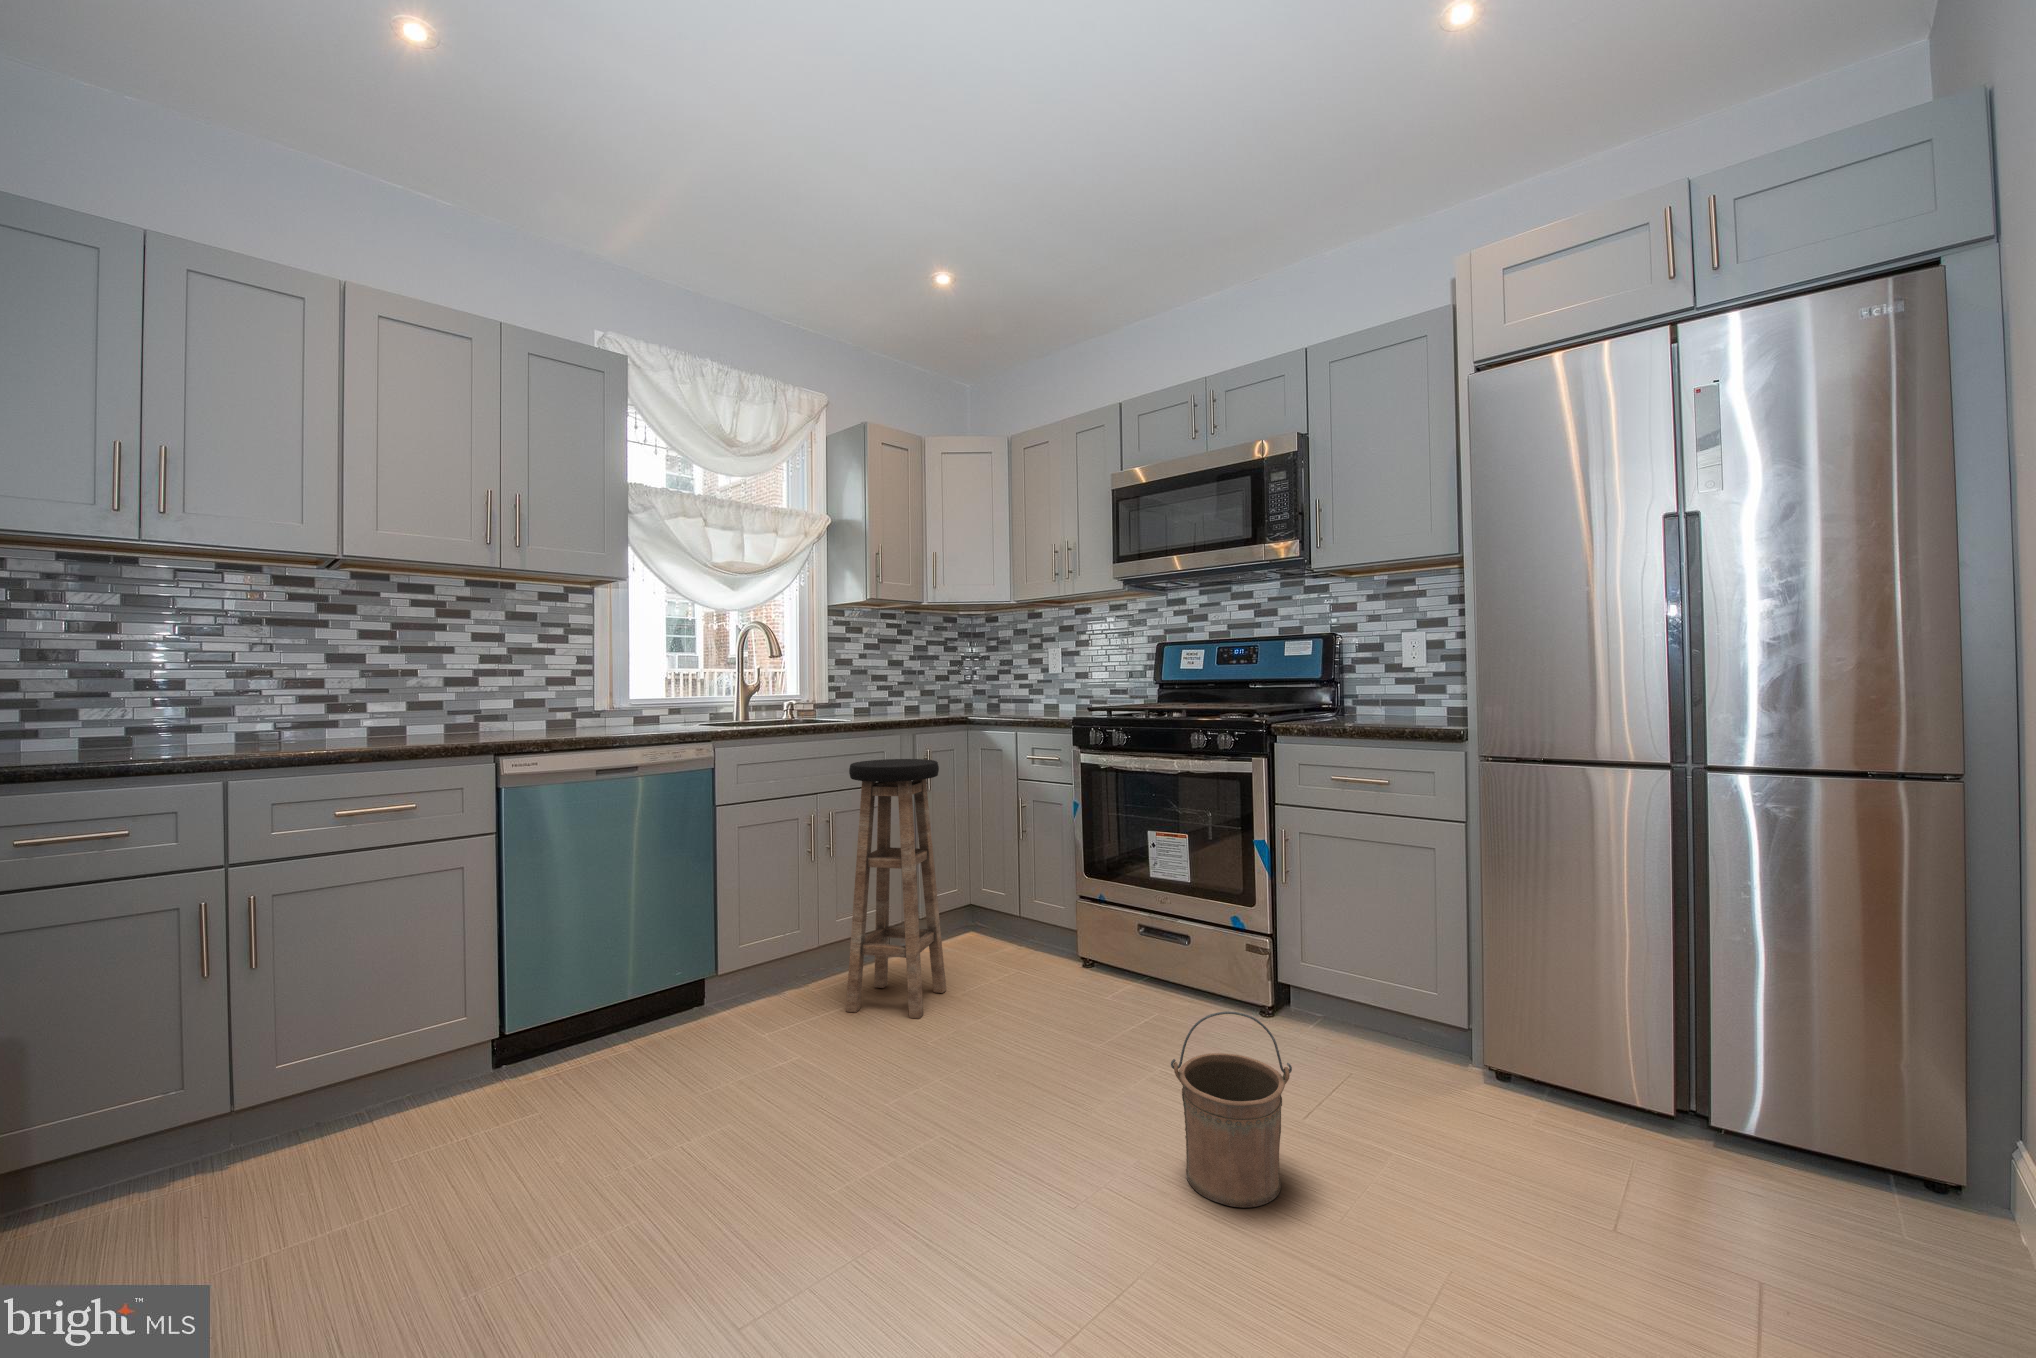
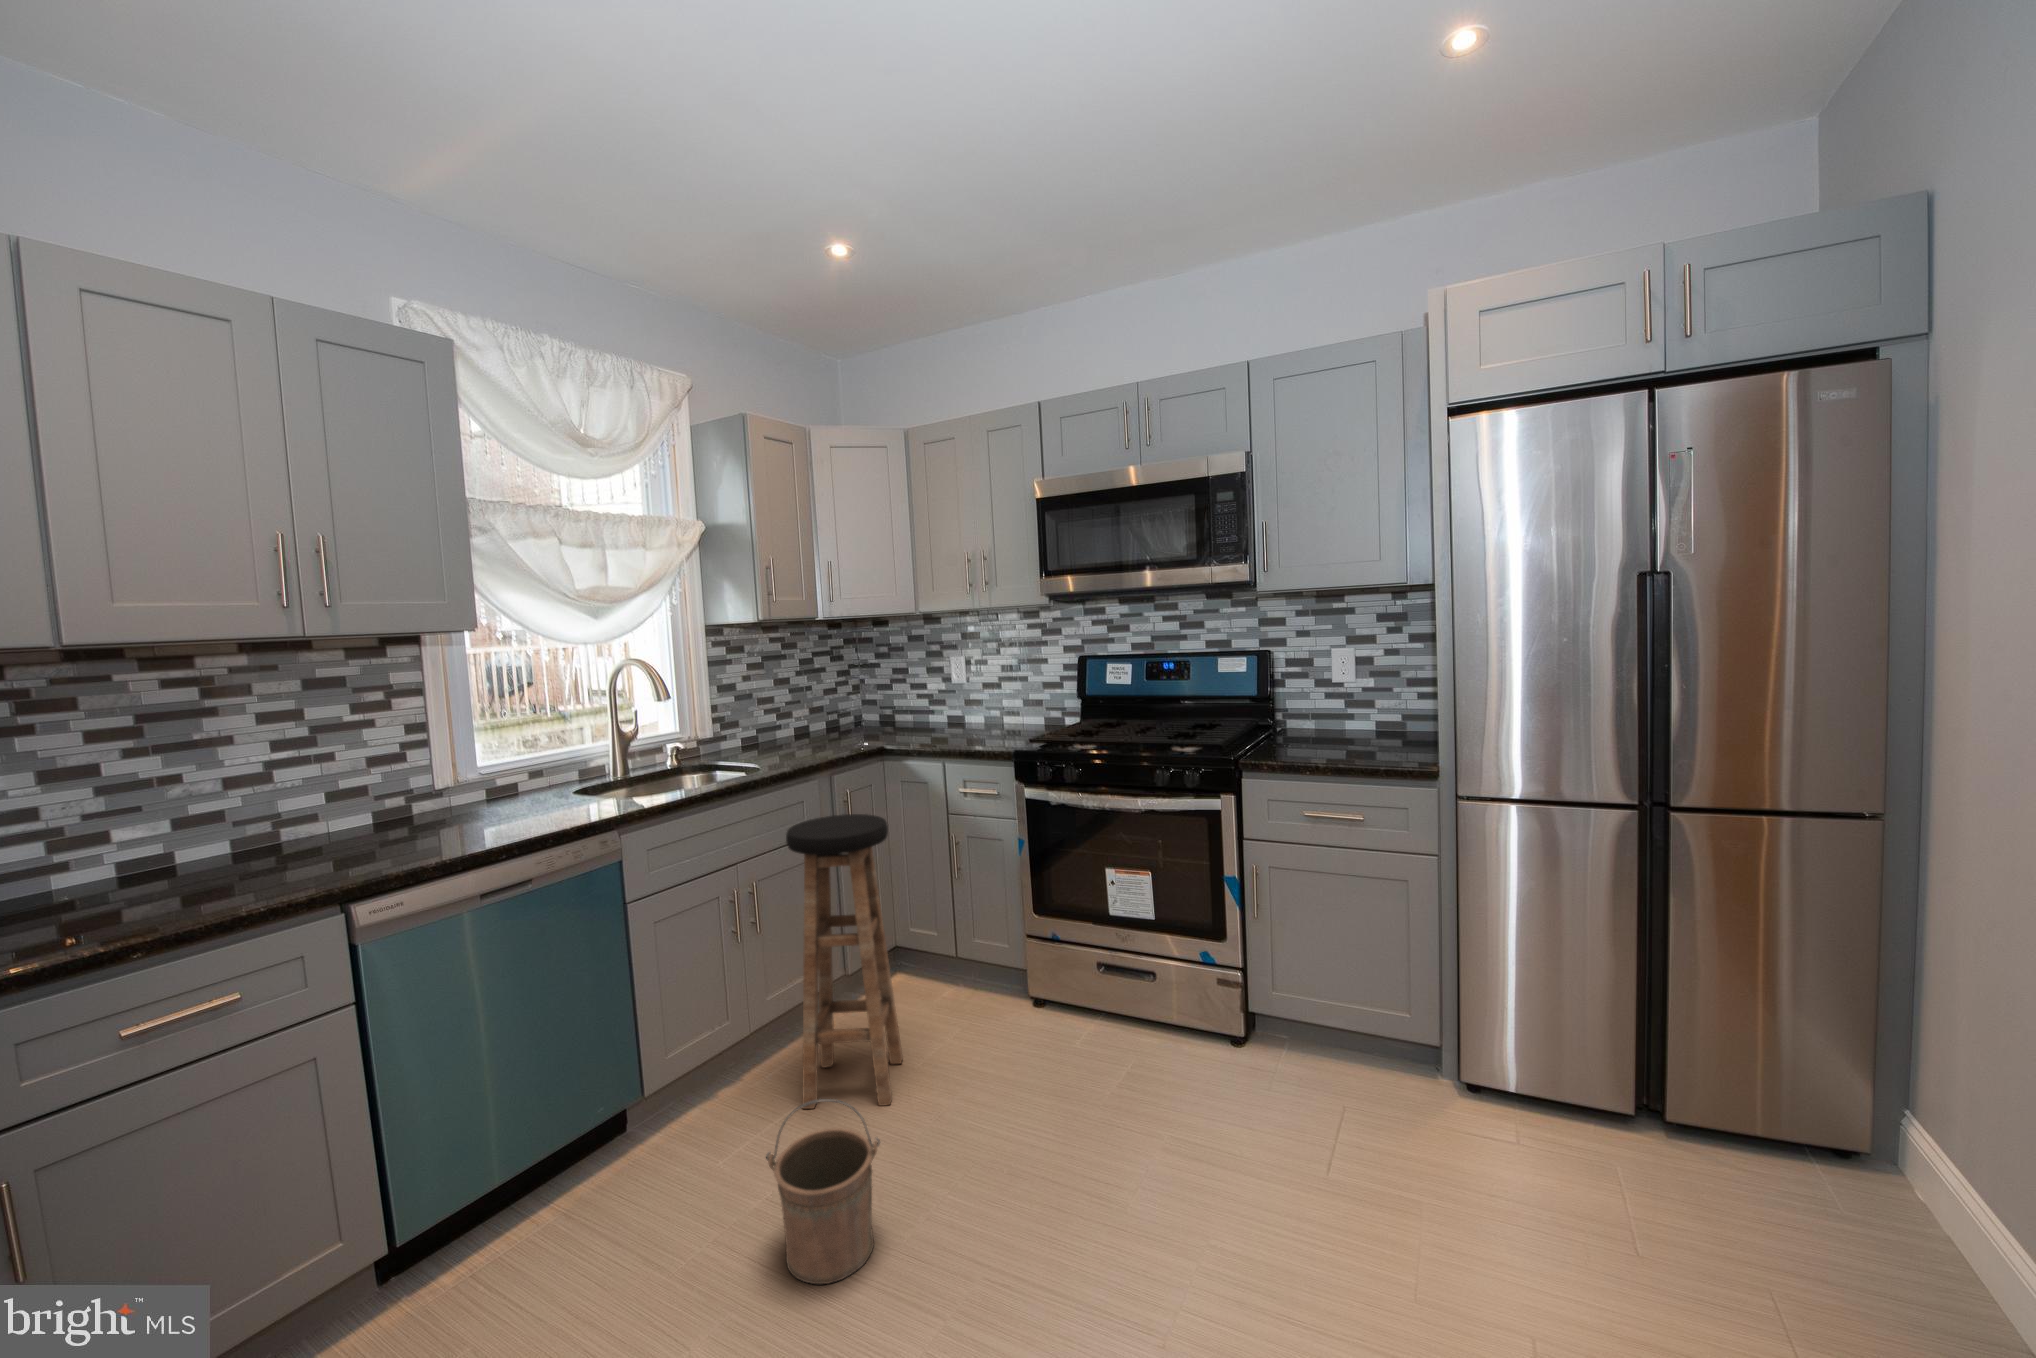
bucket: present [1171,1011,1292,1208] -> present [766,1099,880,1284]

